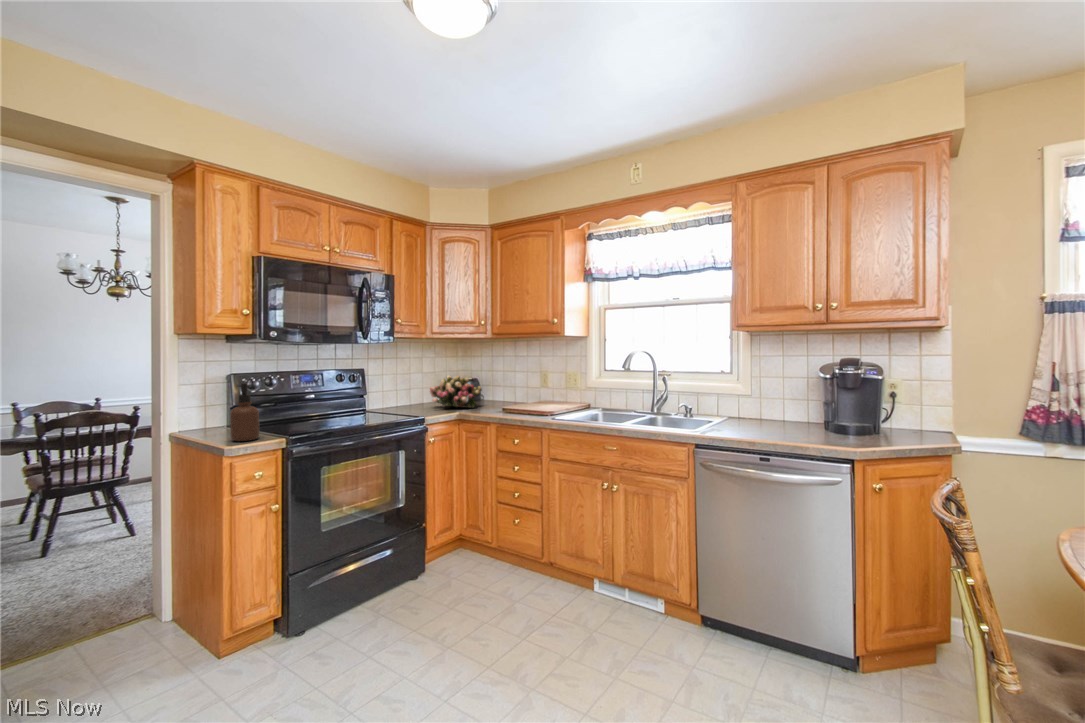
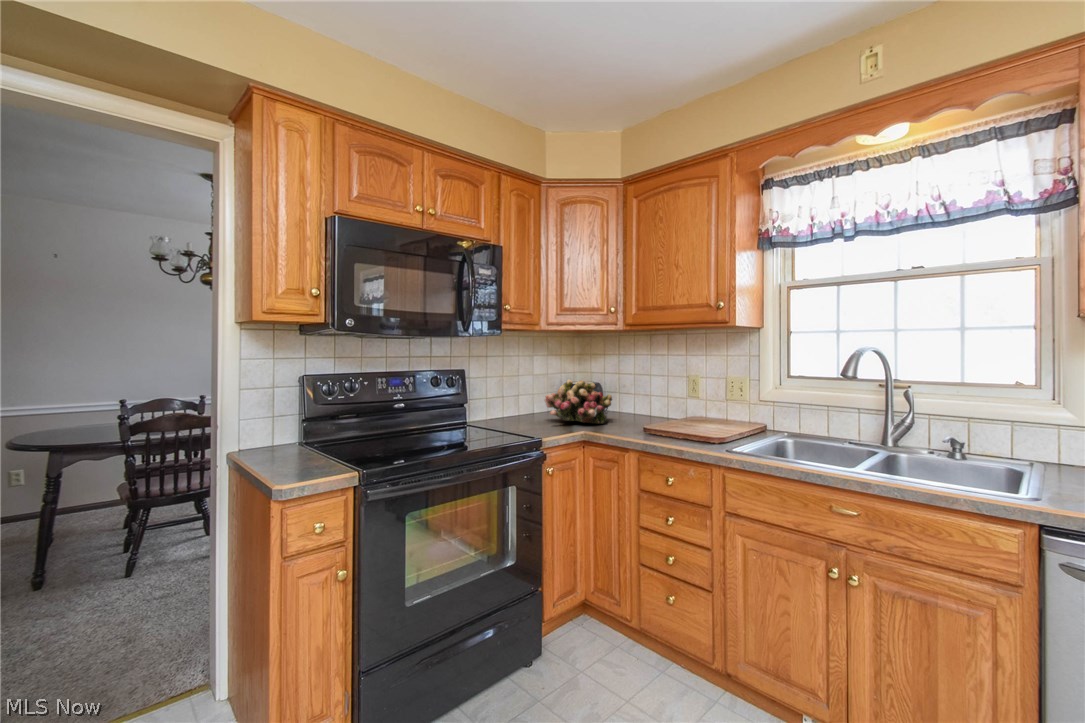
soap dispenser: present [230,383,259,441] -> none [285,393,324,477]

